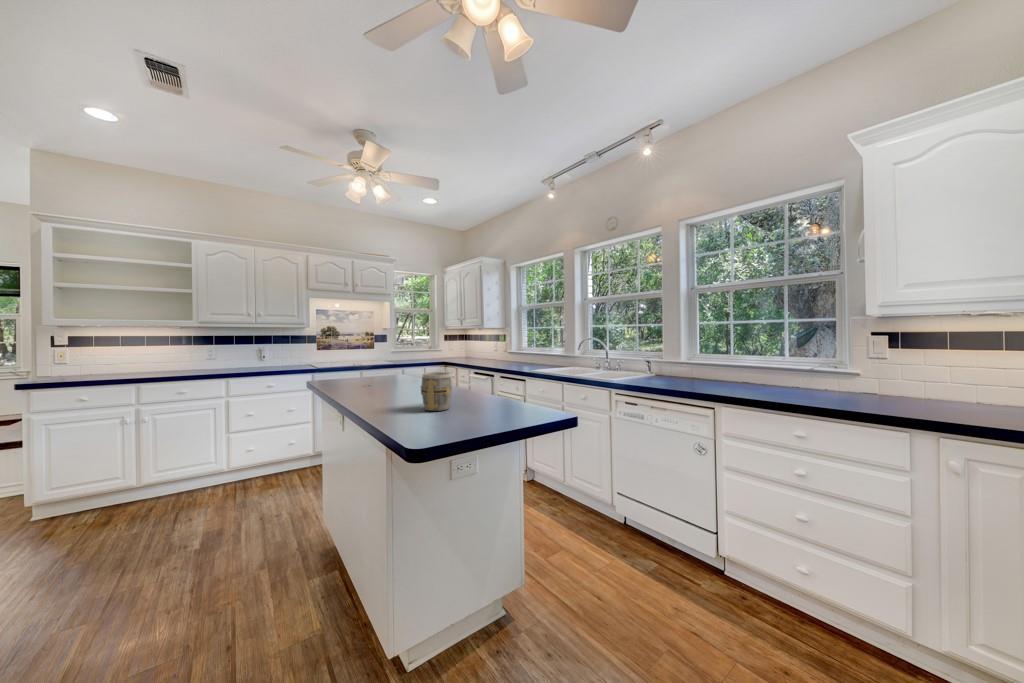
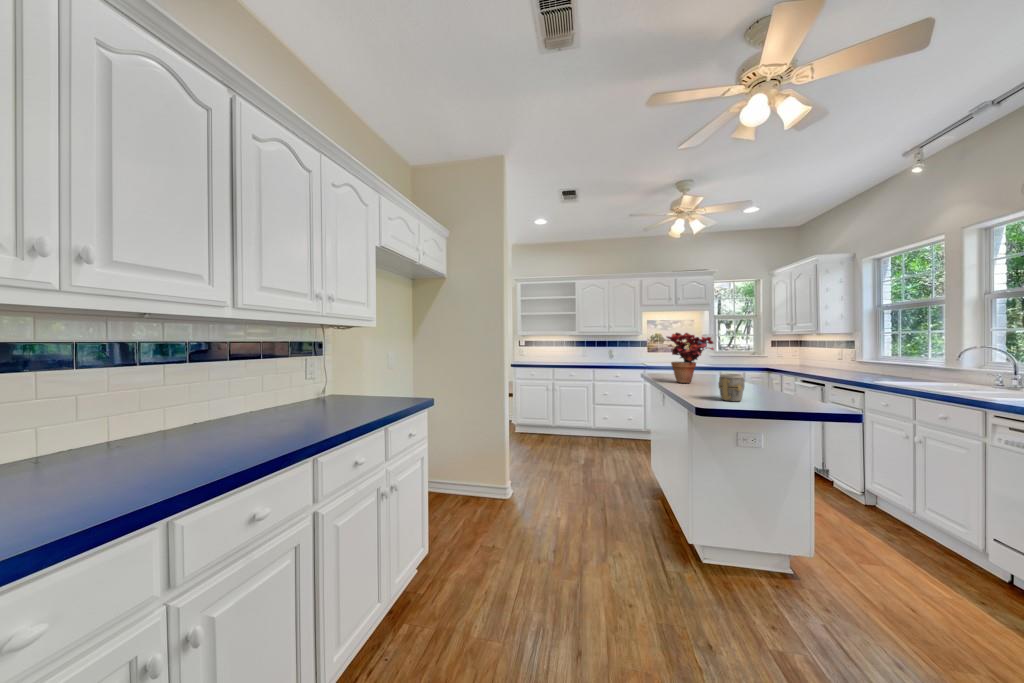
potted plant: none [343,319,406,389] -> present [667,333,714,383]

